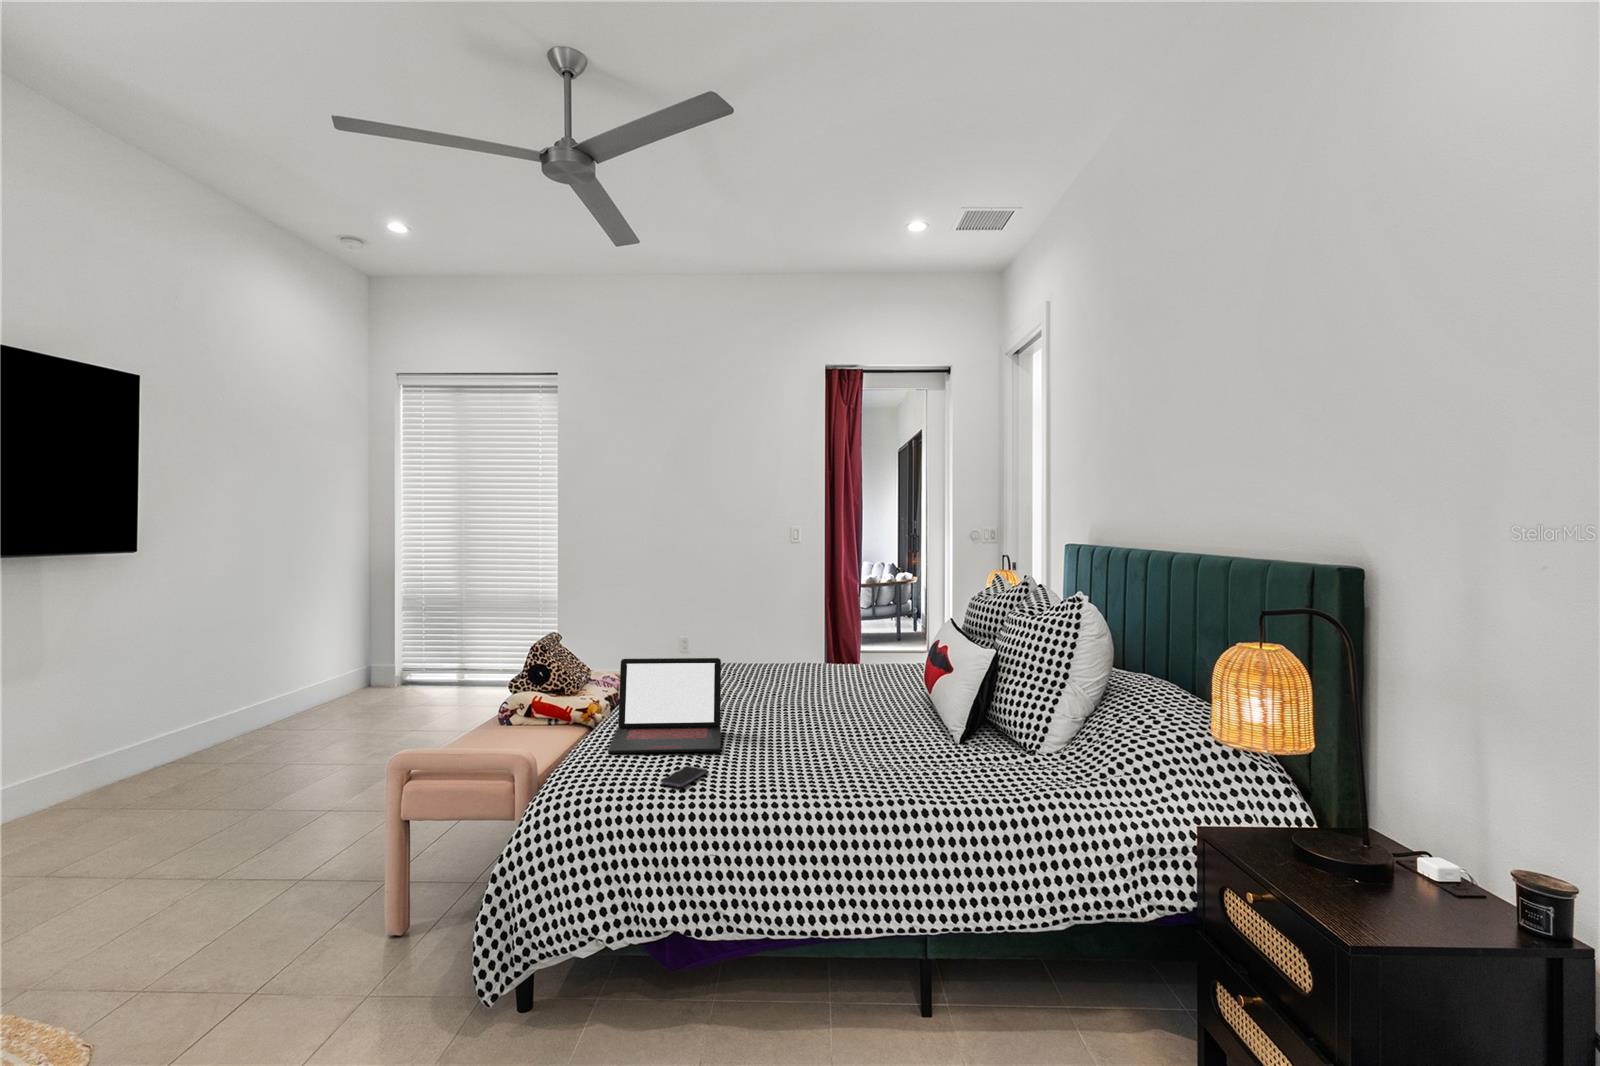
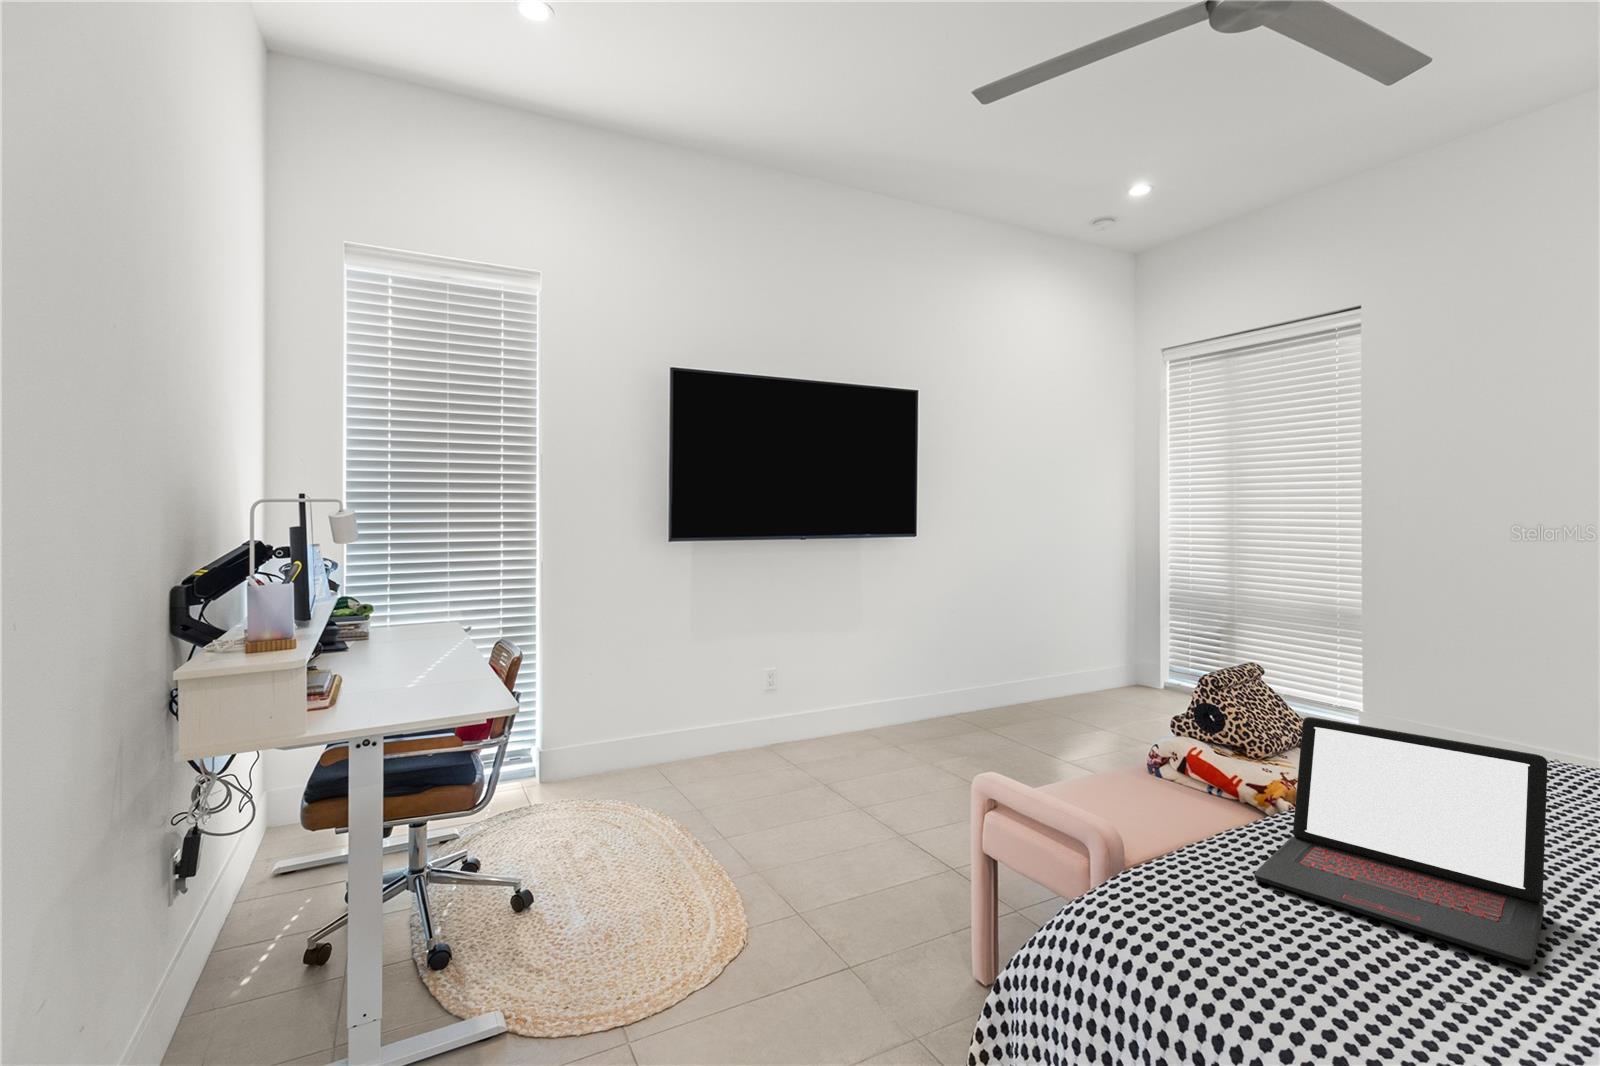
smartphone: present [661,766,707,787] -> none [1343,974,1480,1025]

